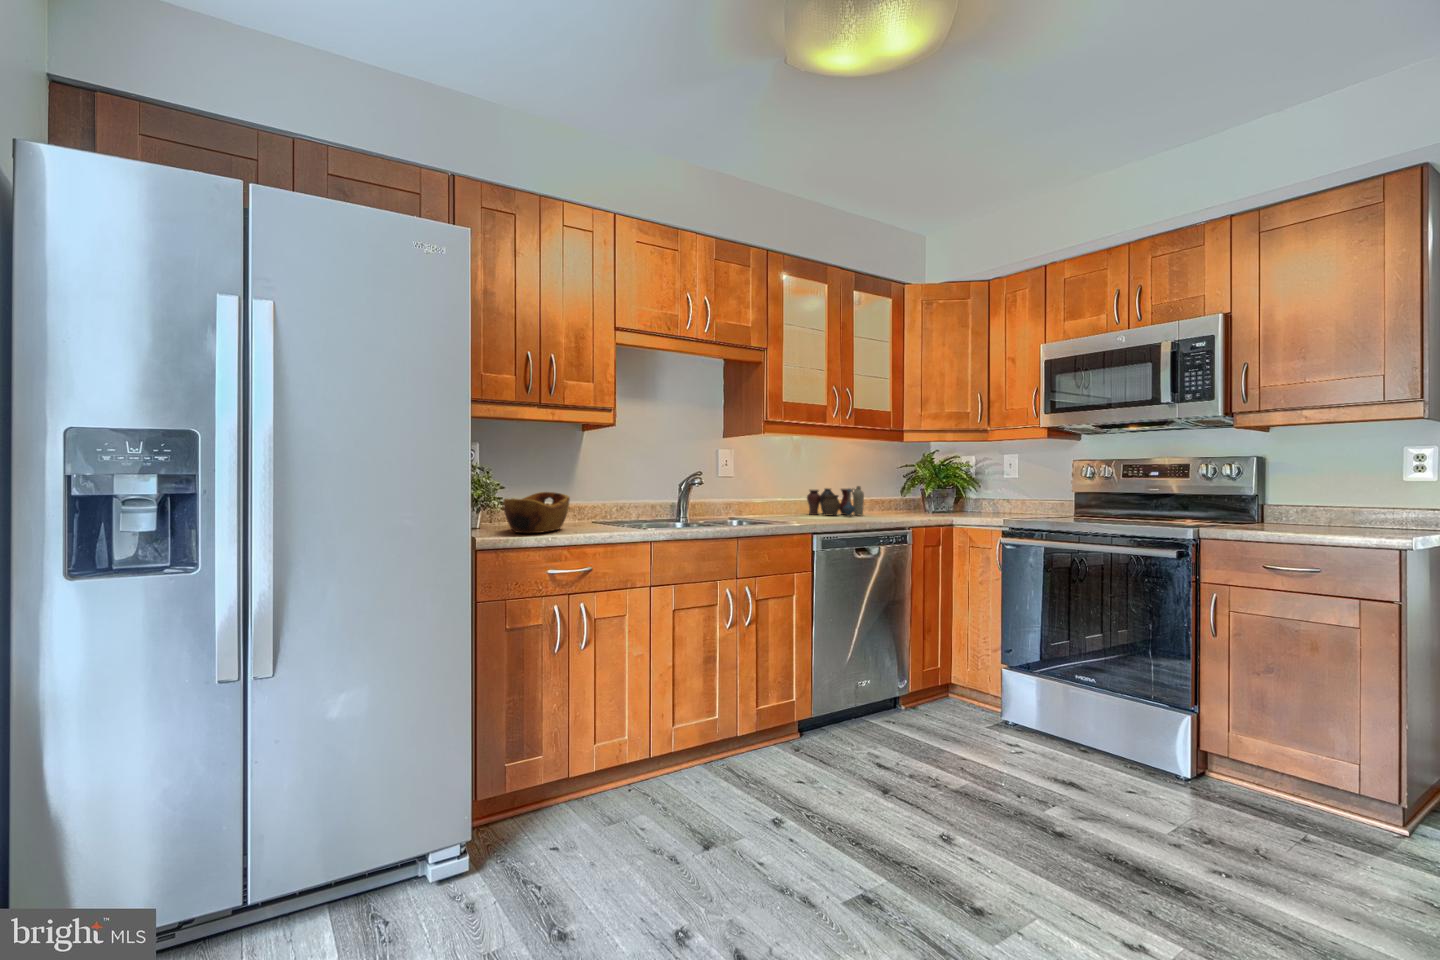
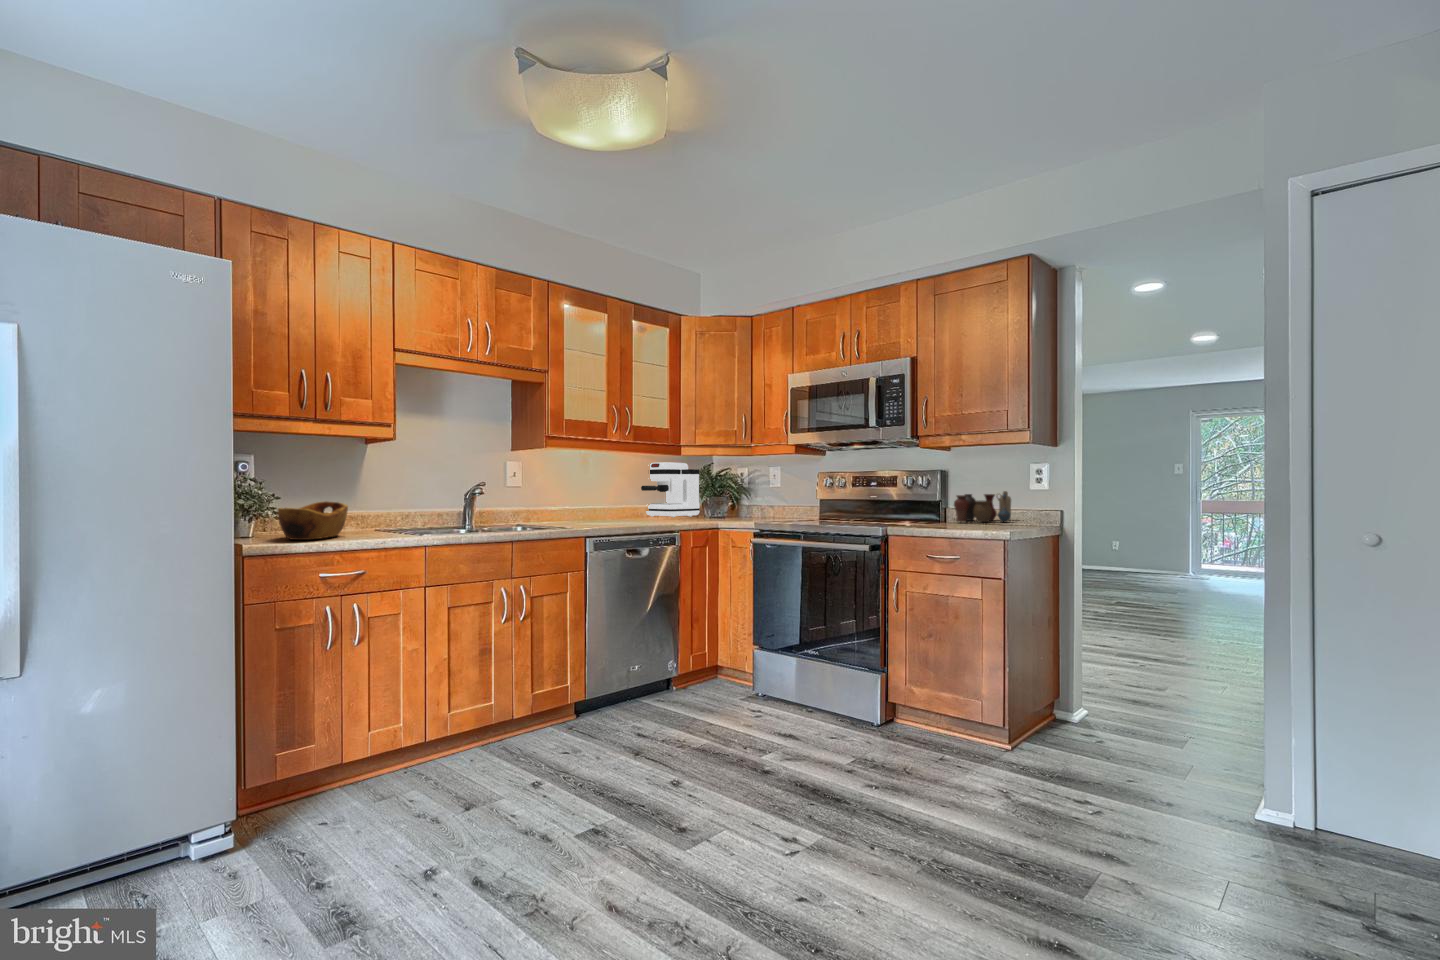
coffee maker: none [857,451,923,512] -> present [641,463,700,517]
vase: present [807,486,864,516] -> present [954,491,1011,523]

